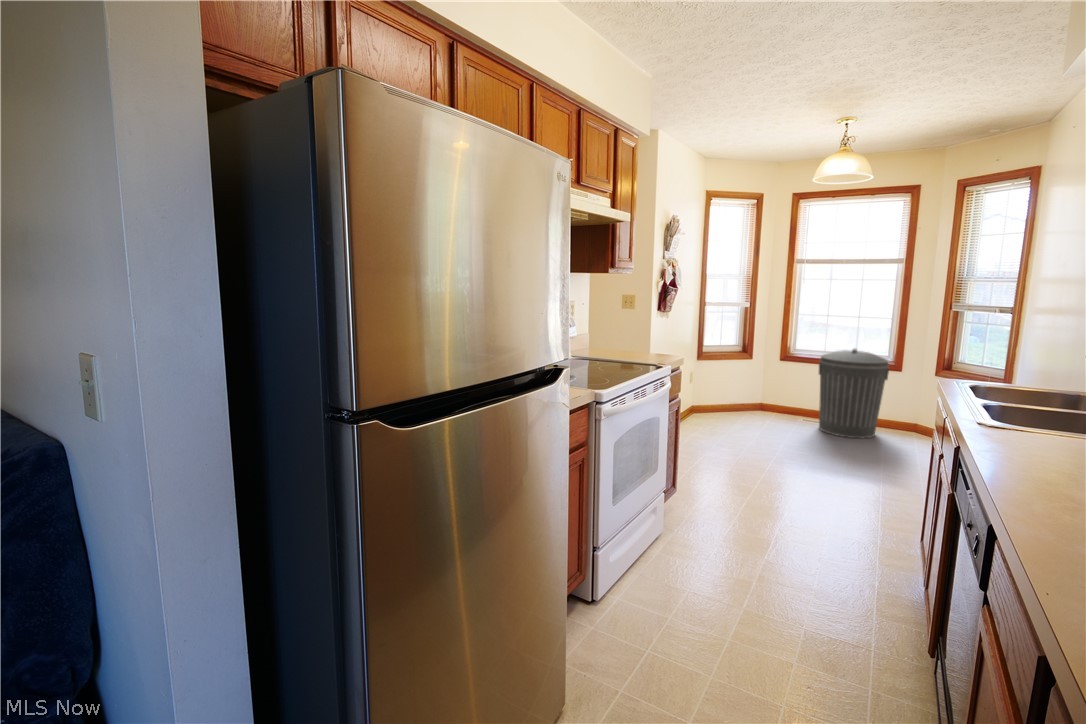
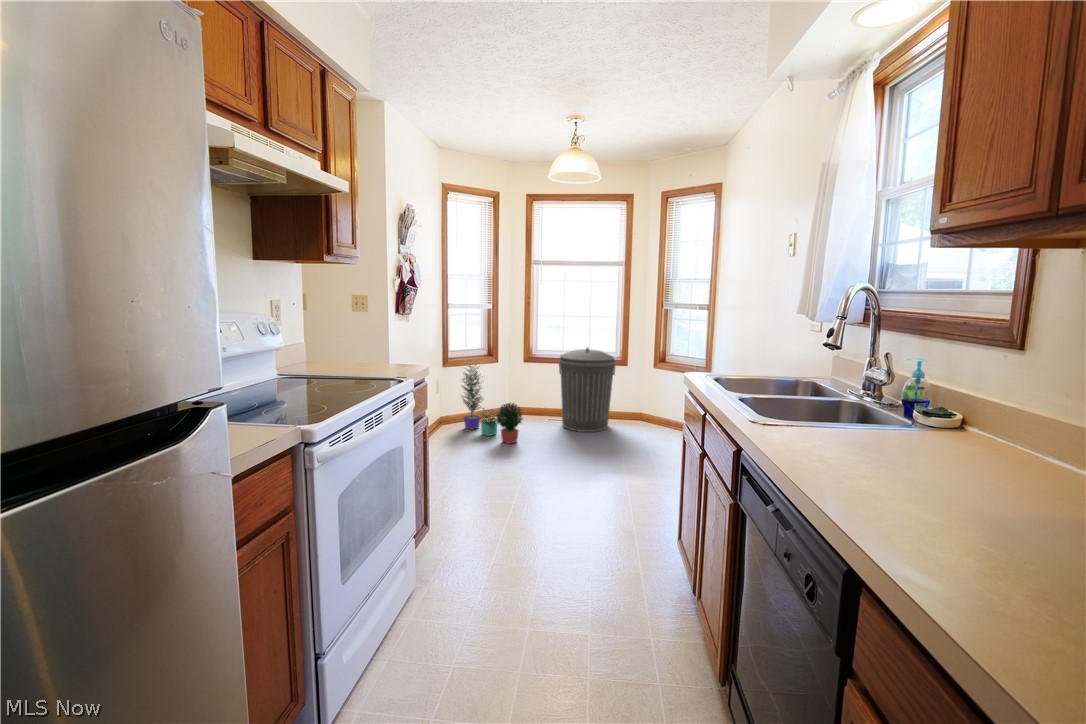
potted plant: none [711,358,774,438] -> present [462,365,523,444]

